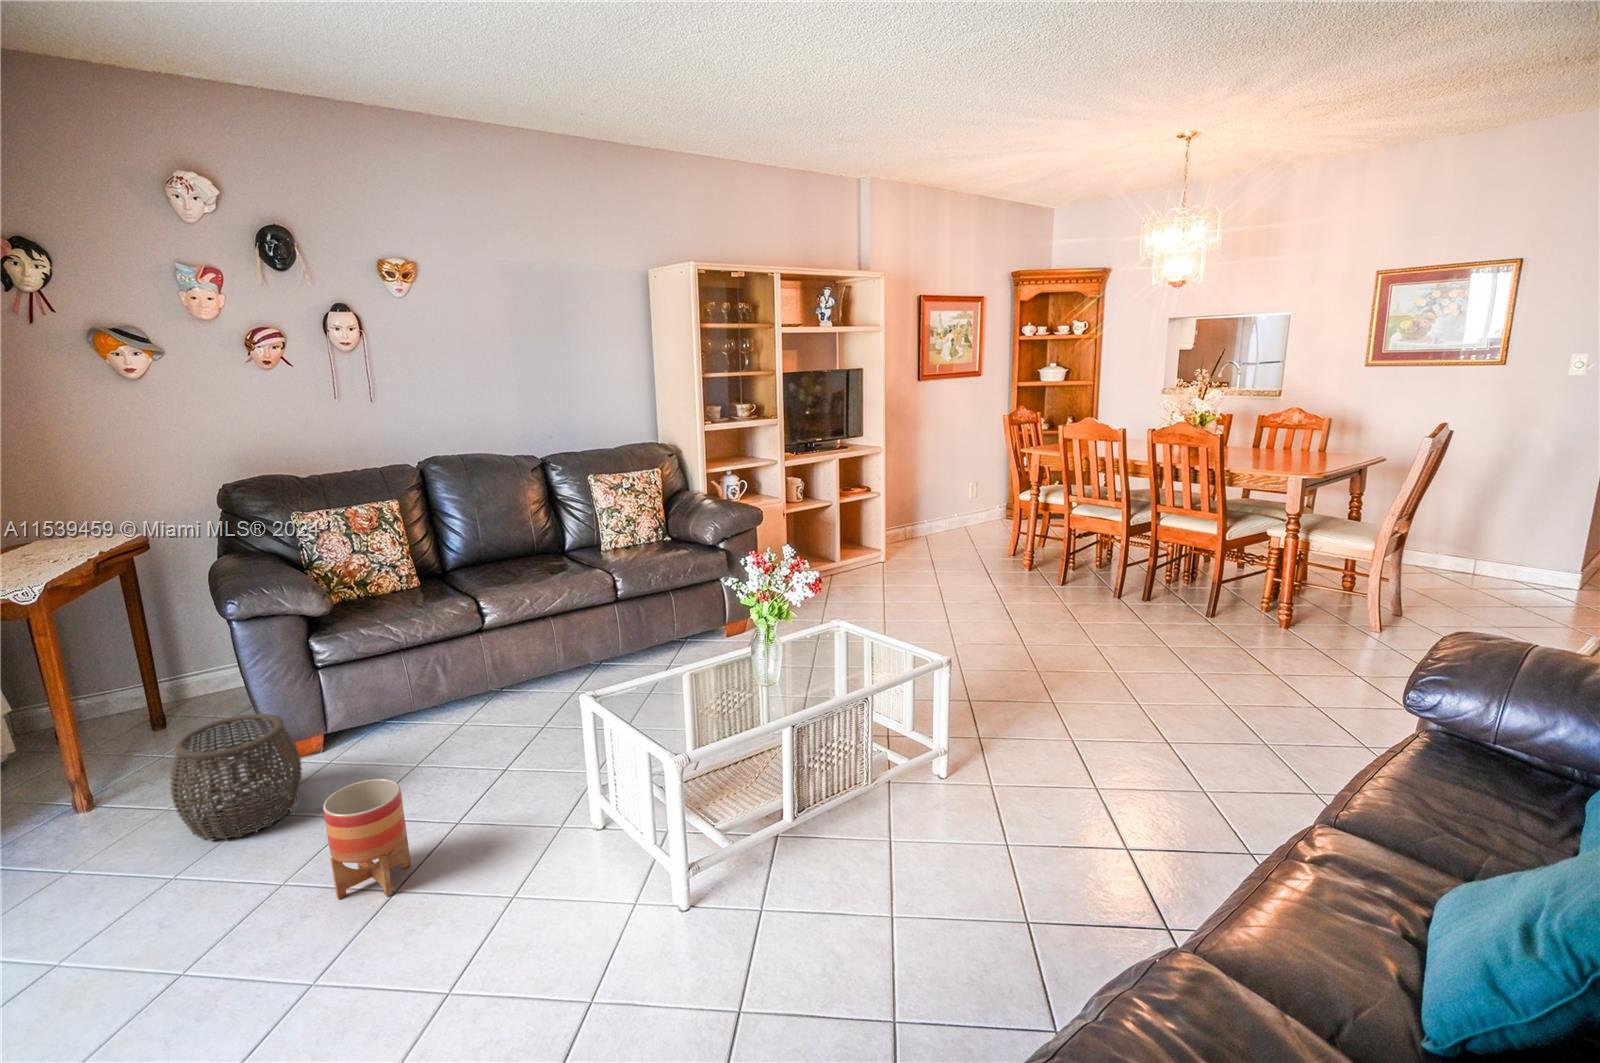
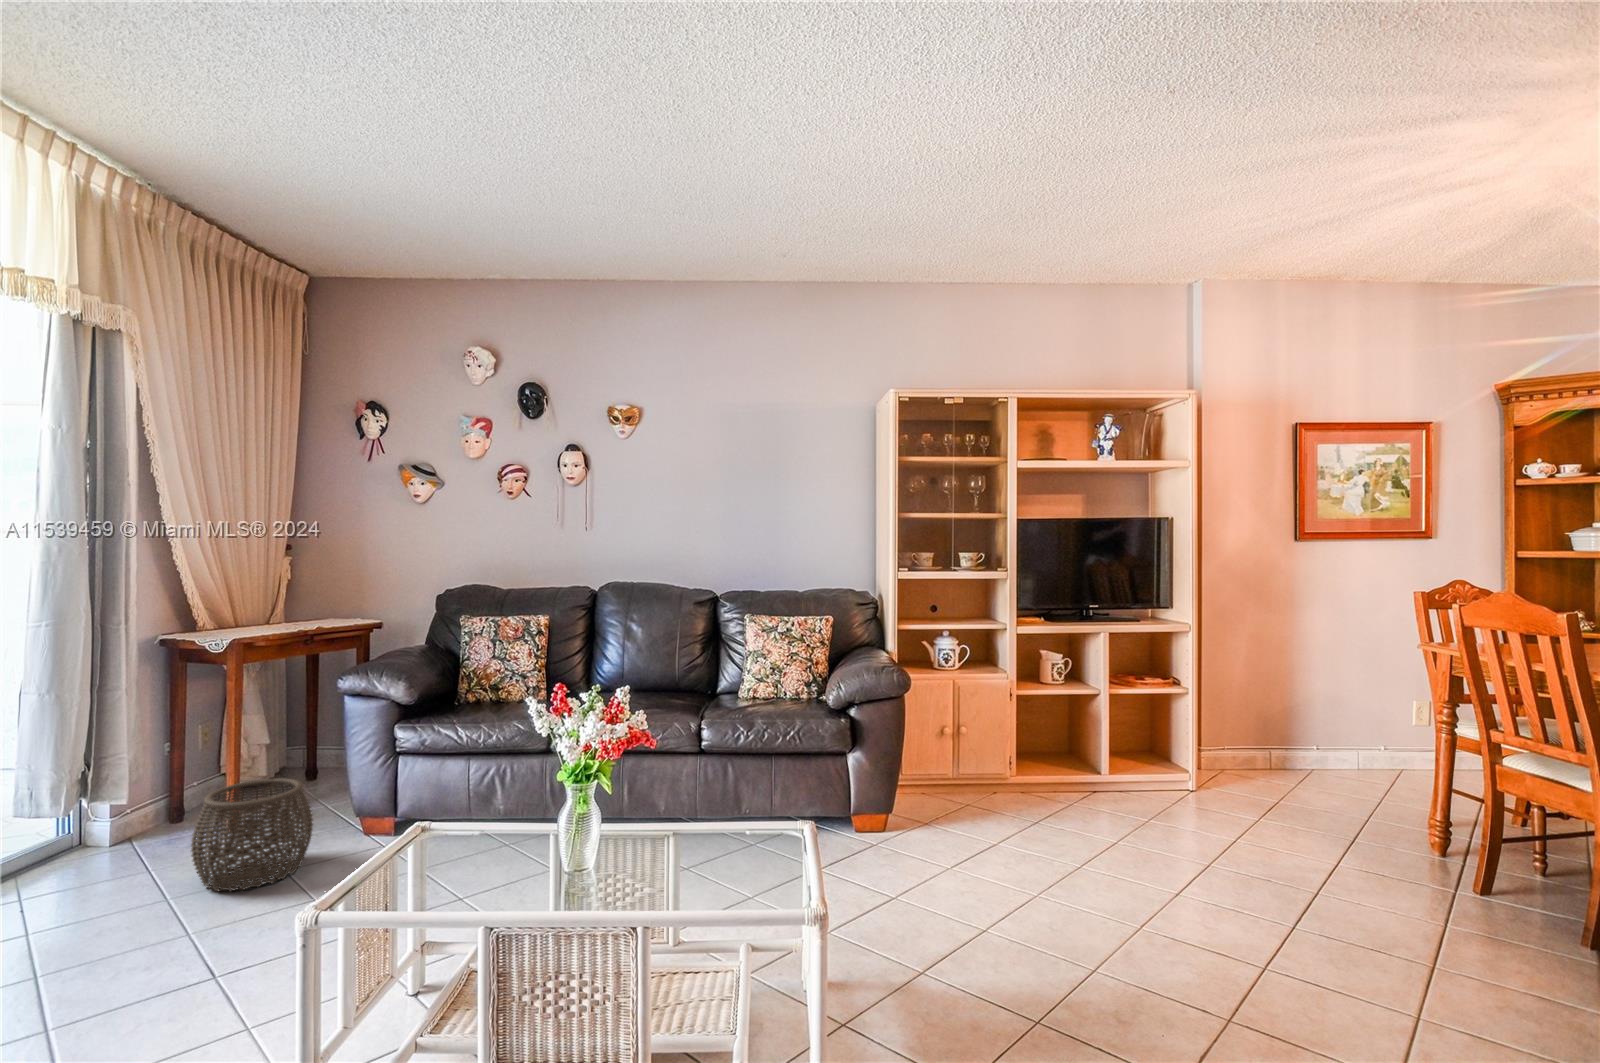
planter: present [323,779,411,899] -> none [135,865,226,1001]

